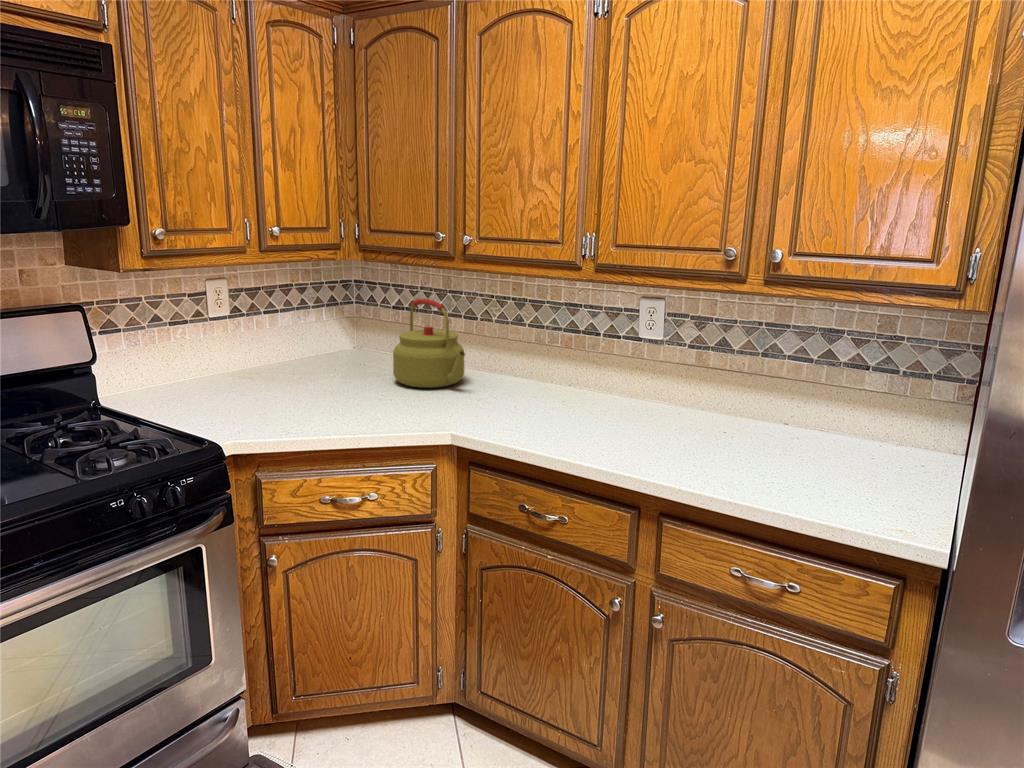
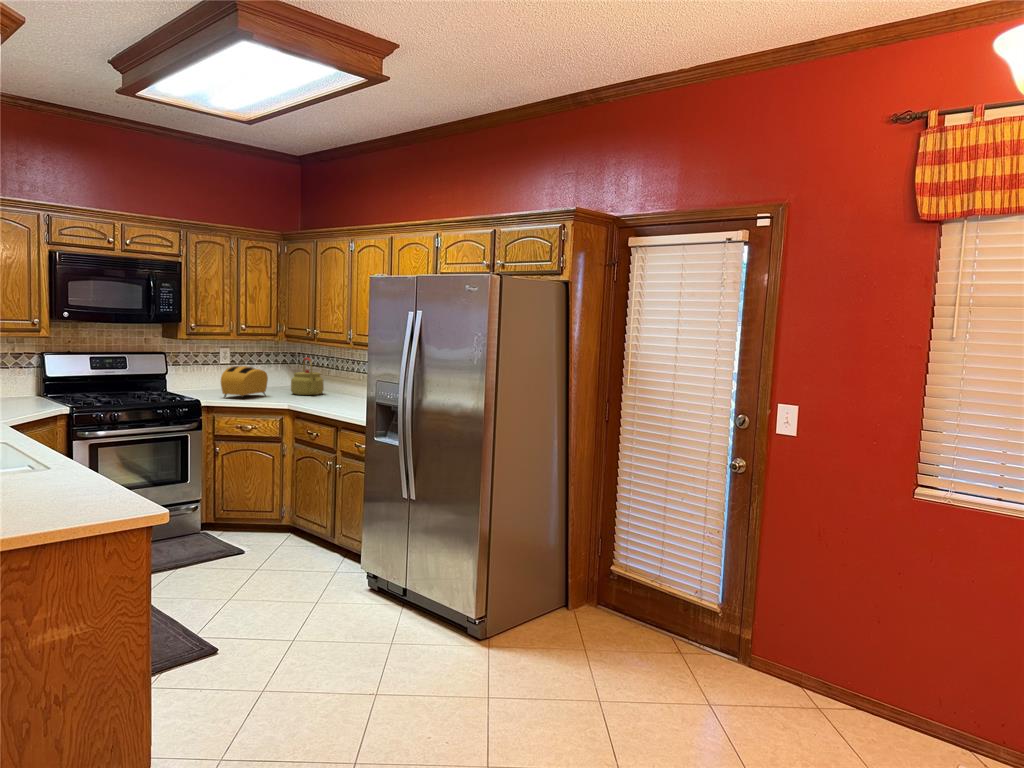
toaster: none [258,335,357,426] -> present [221,366,268,398]

